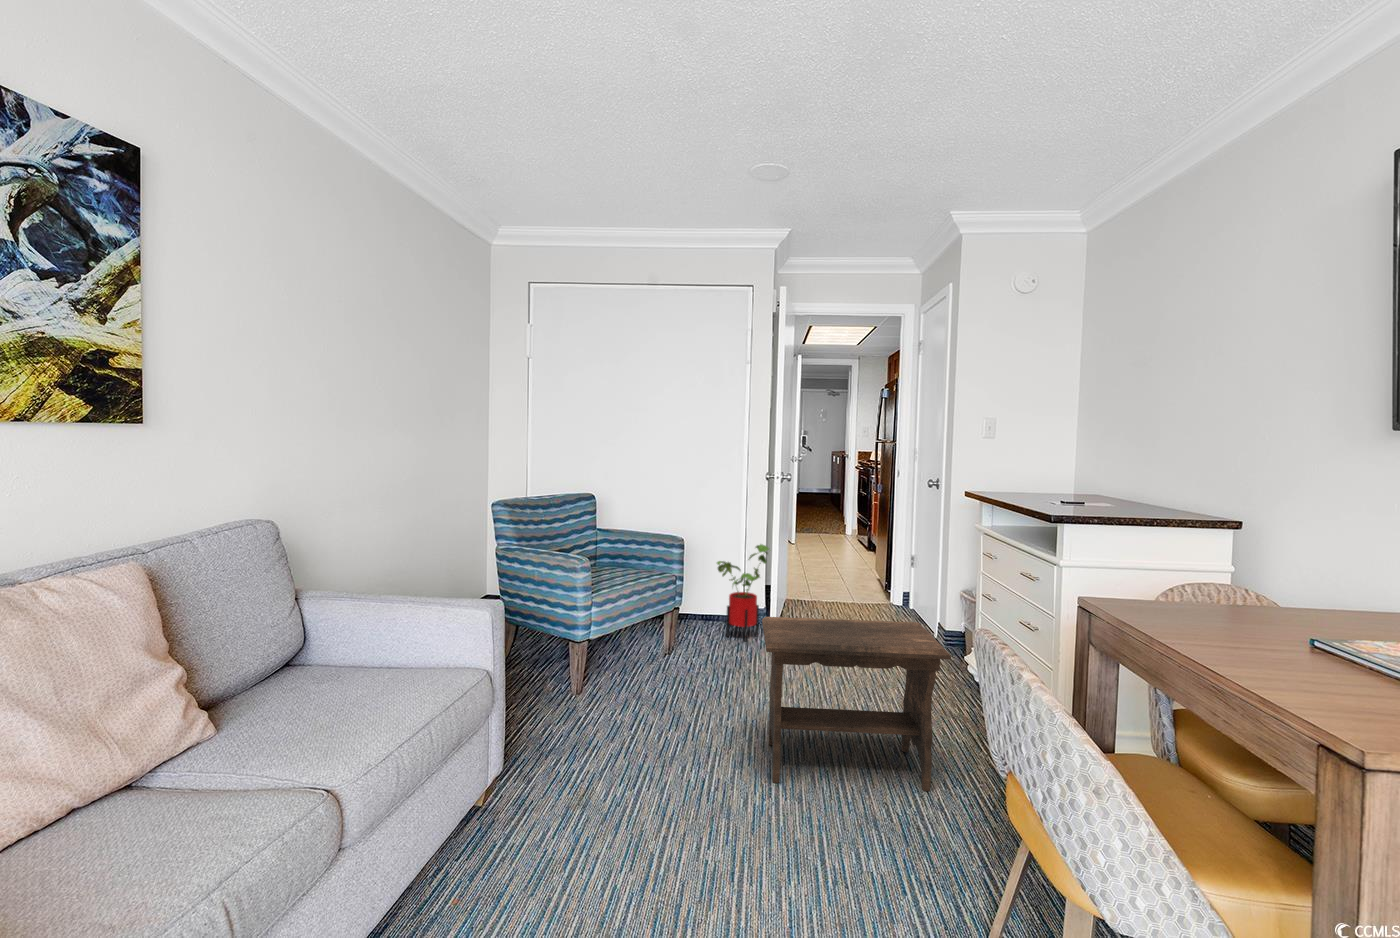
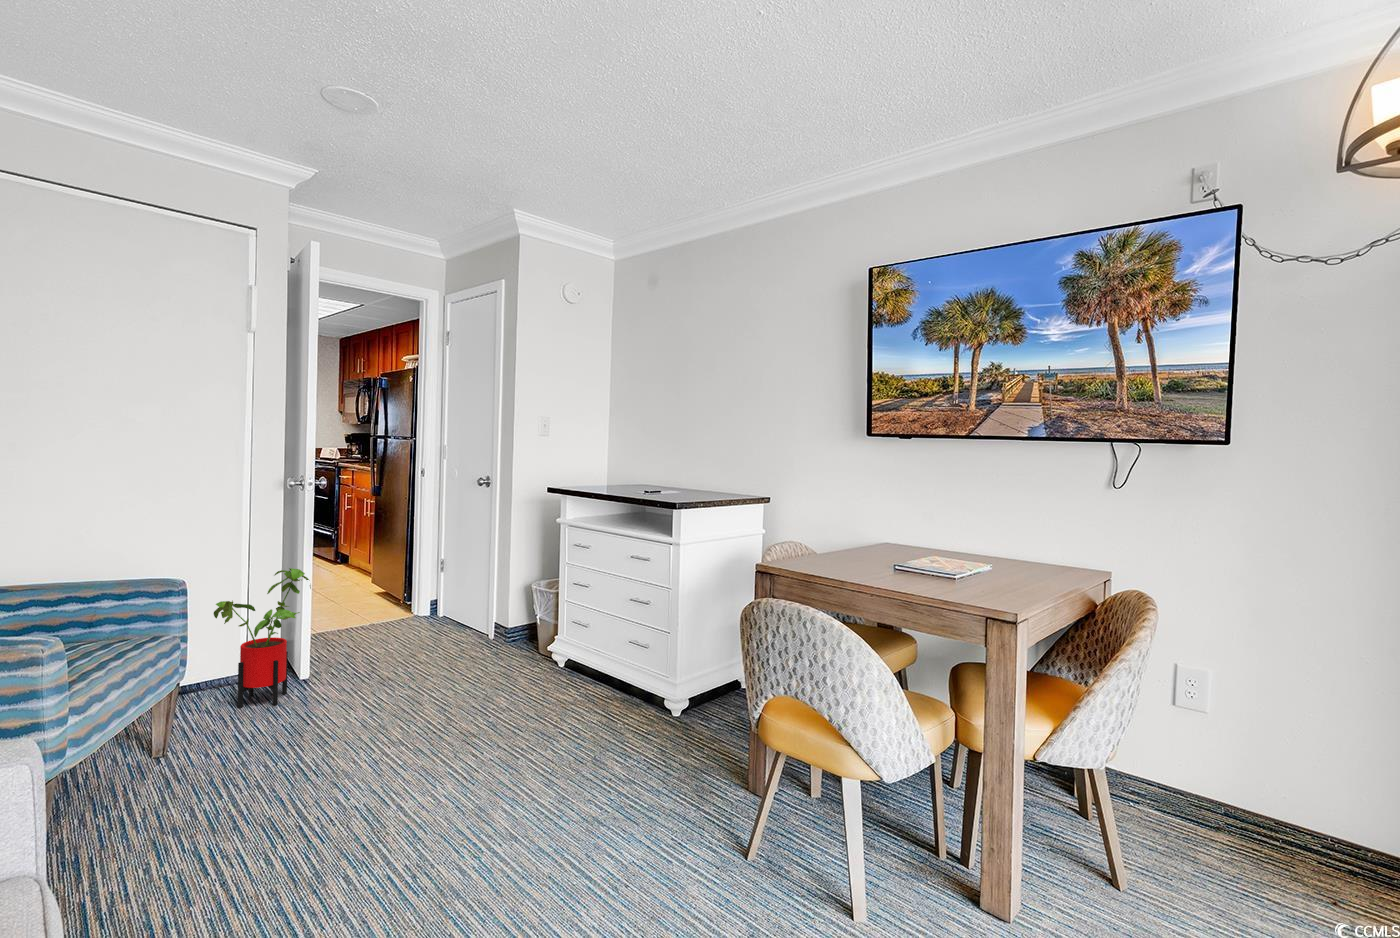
footstool: present [762,617,951,791] -> none [414,615,629,838]

